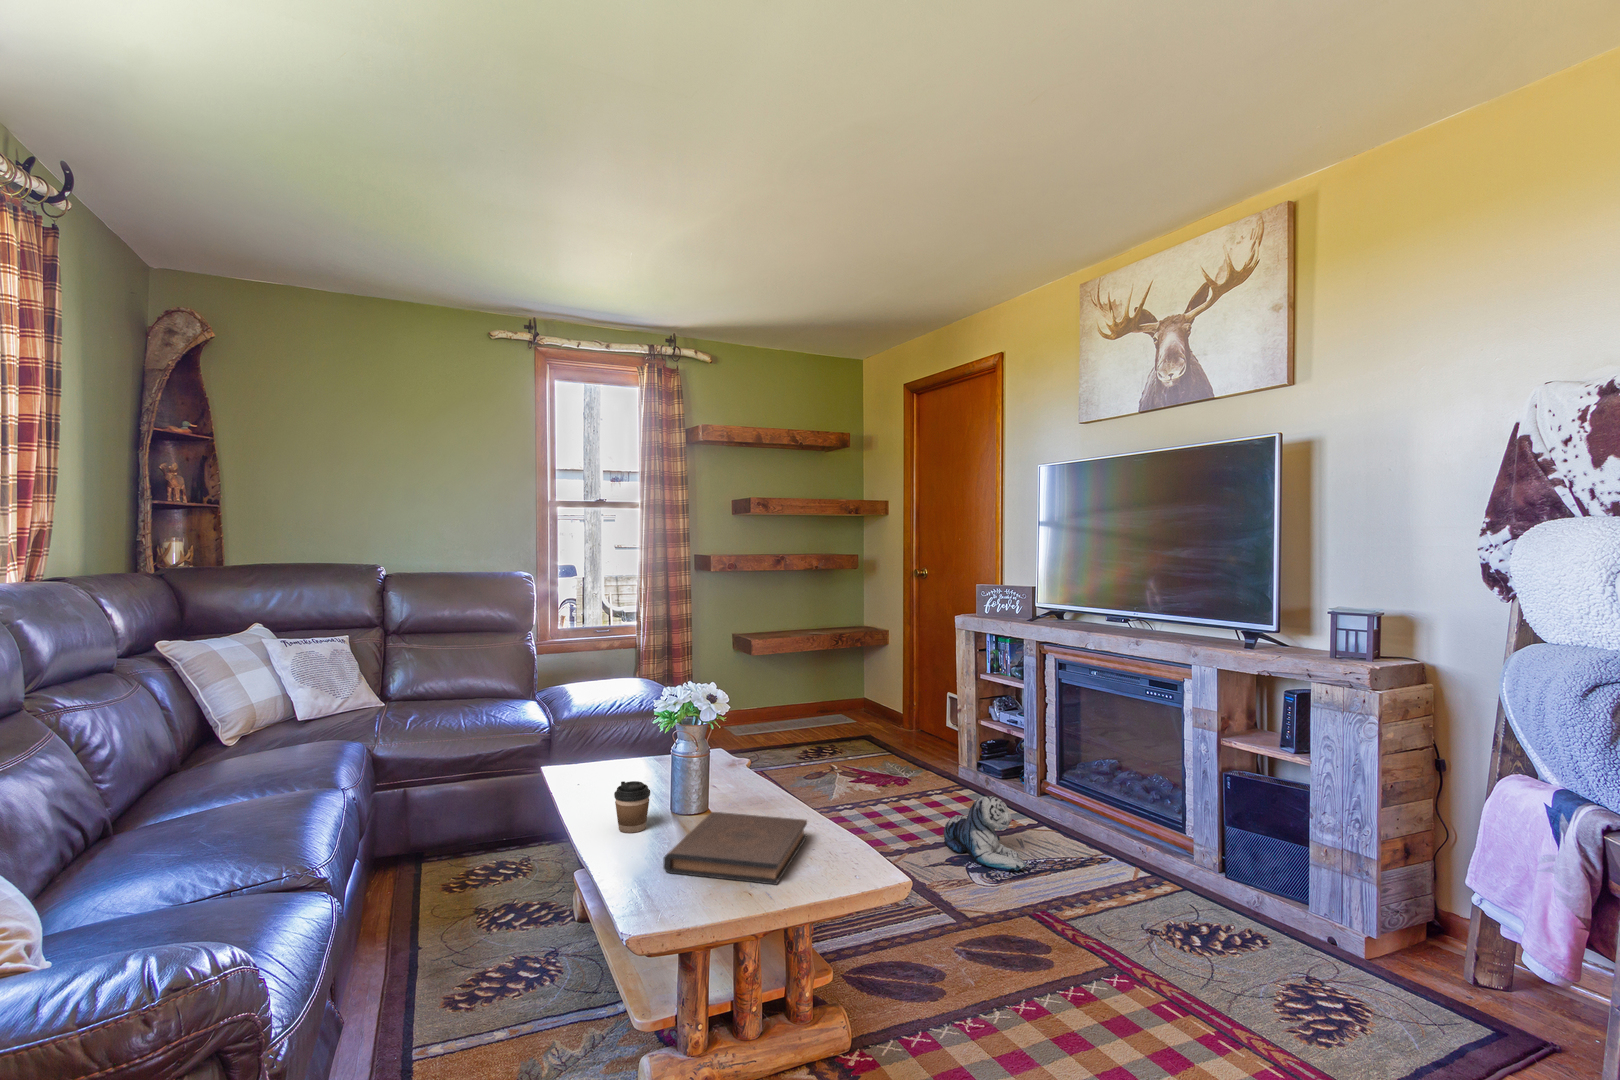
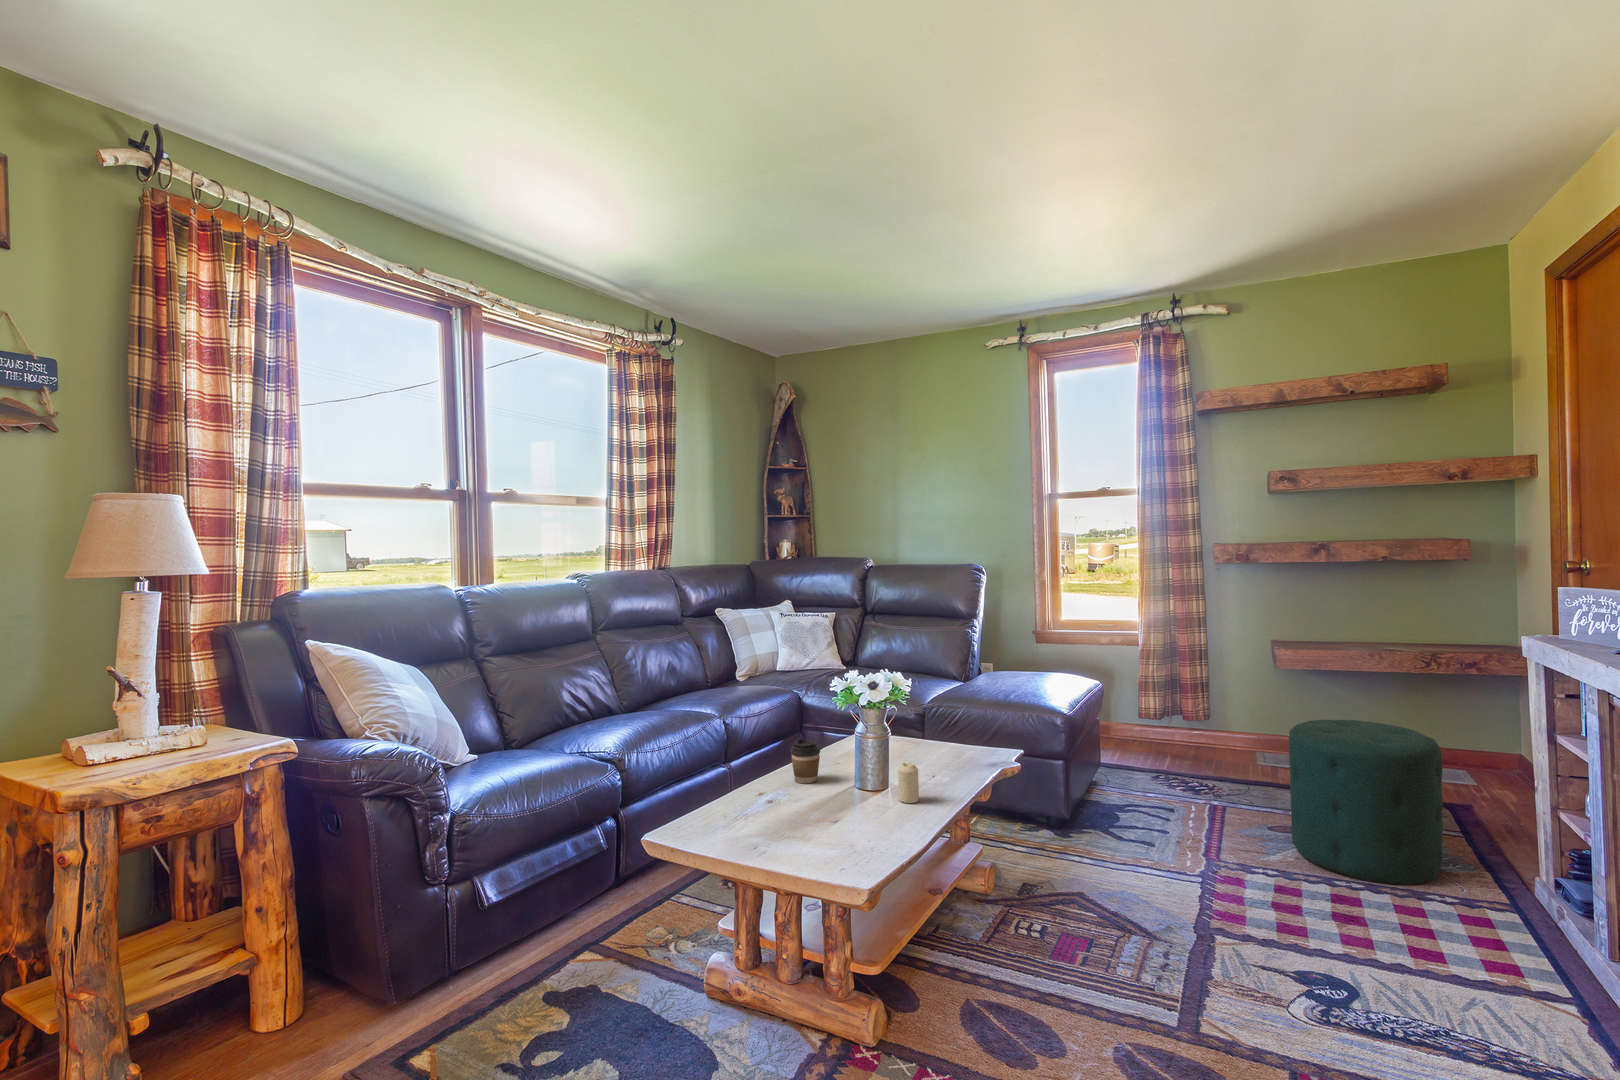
ottoman: none [835,686,922,796] -> present [1289,720,1443,885]
candle: none [749,774,769,815] -> present [898,763,919,803]
plush toy: present [944,796,1026,871] -> none [1319,904,1429,1034]
book: present [663,812,807,885] -> none [748,783,885,848]

